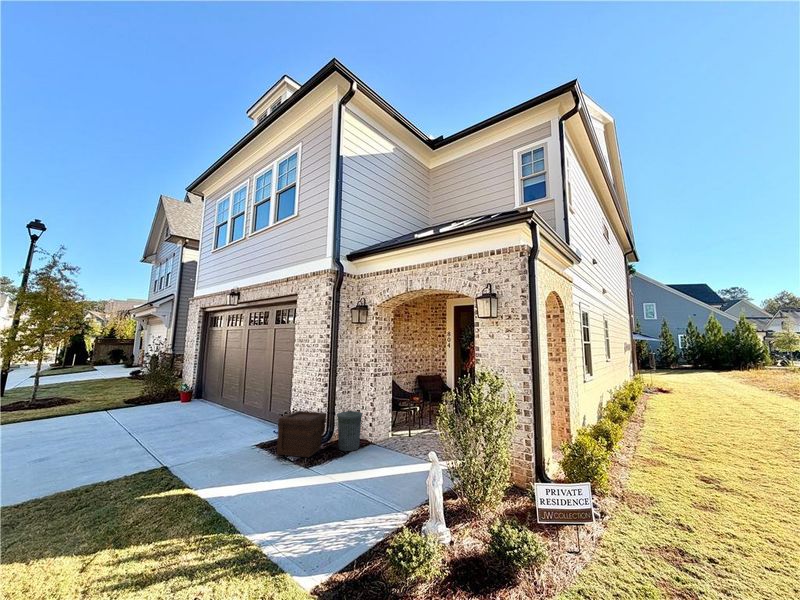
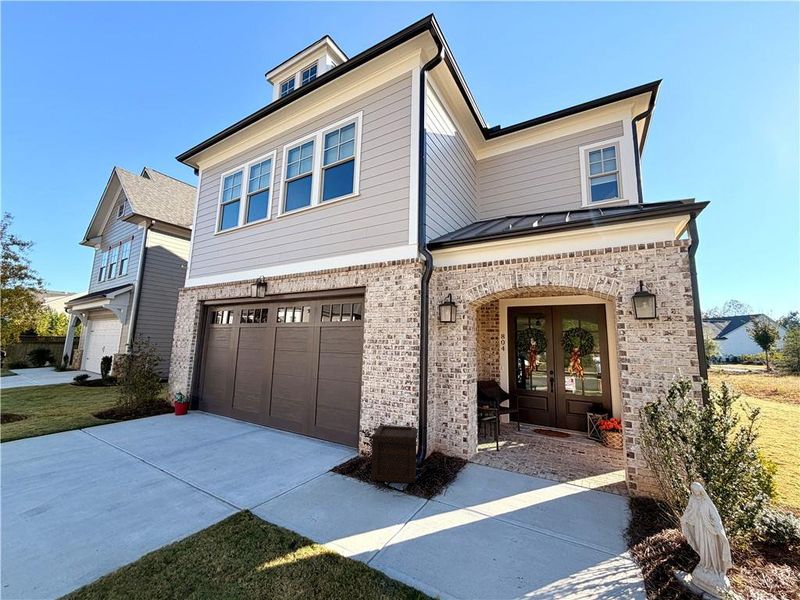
trash can: present [337,410,362,451] -> none [430,423,460,473]

